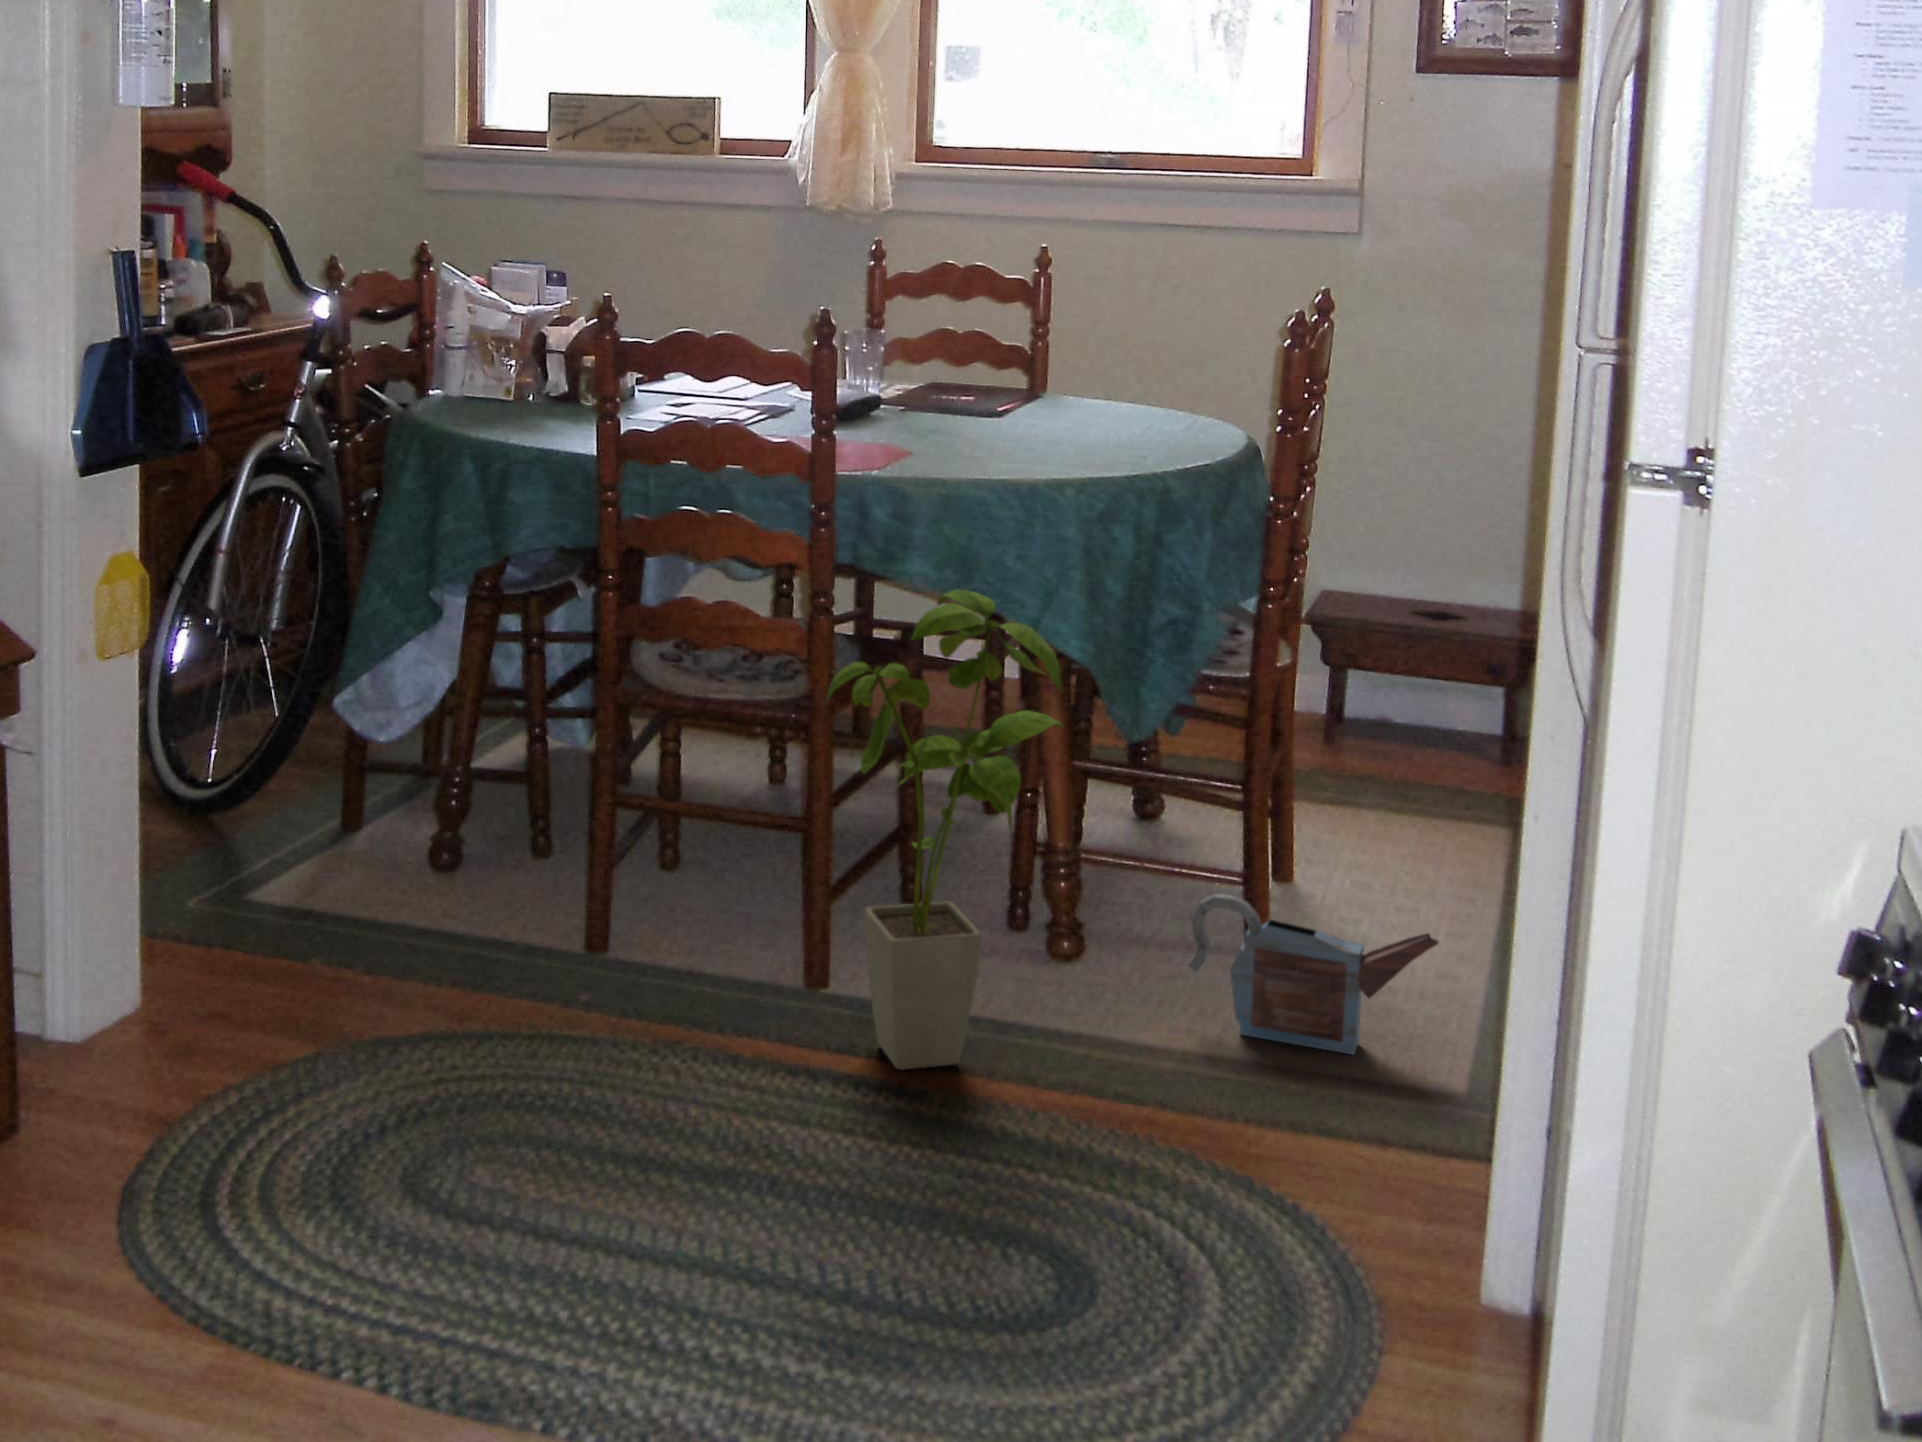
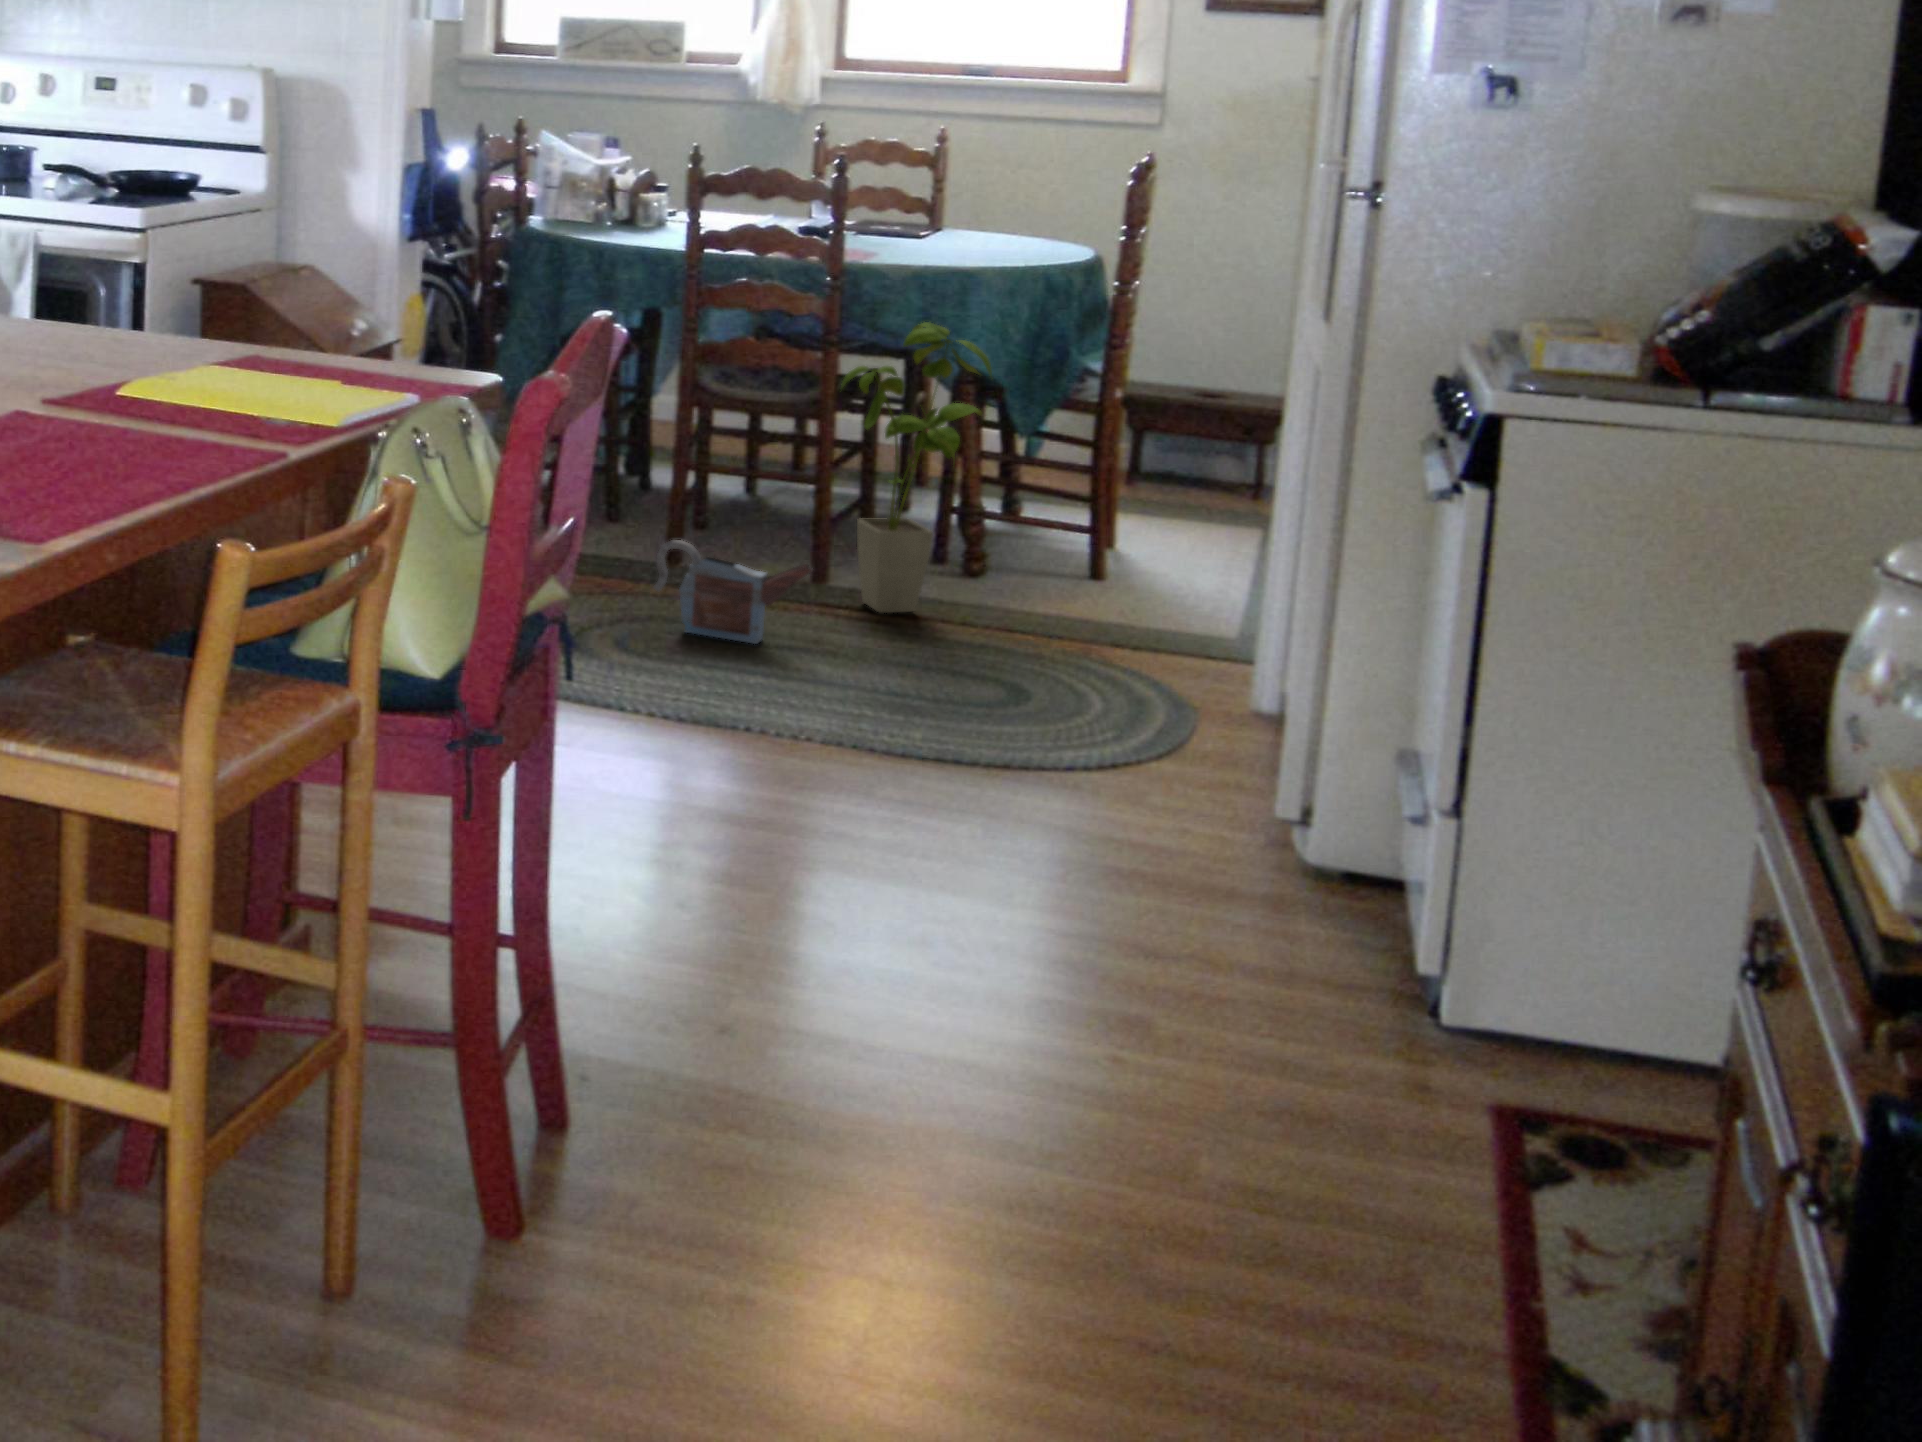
watering can: present [1188,894,1438,1054] -> present [654,540,812,644]

